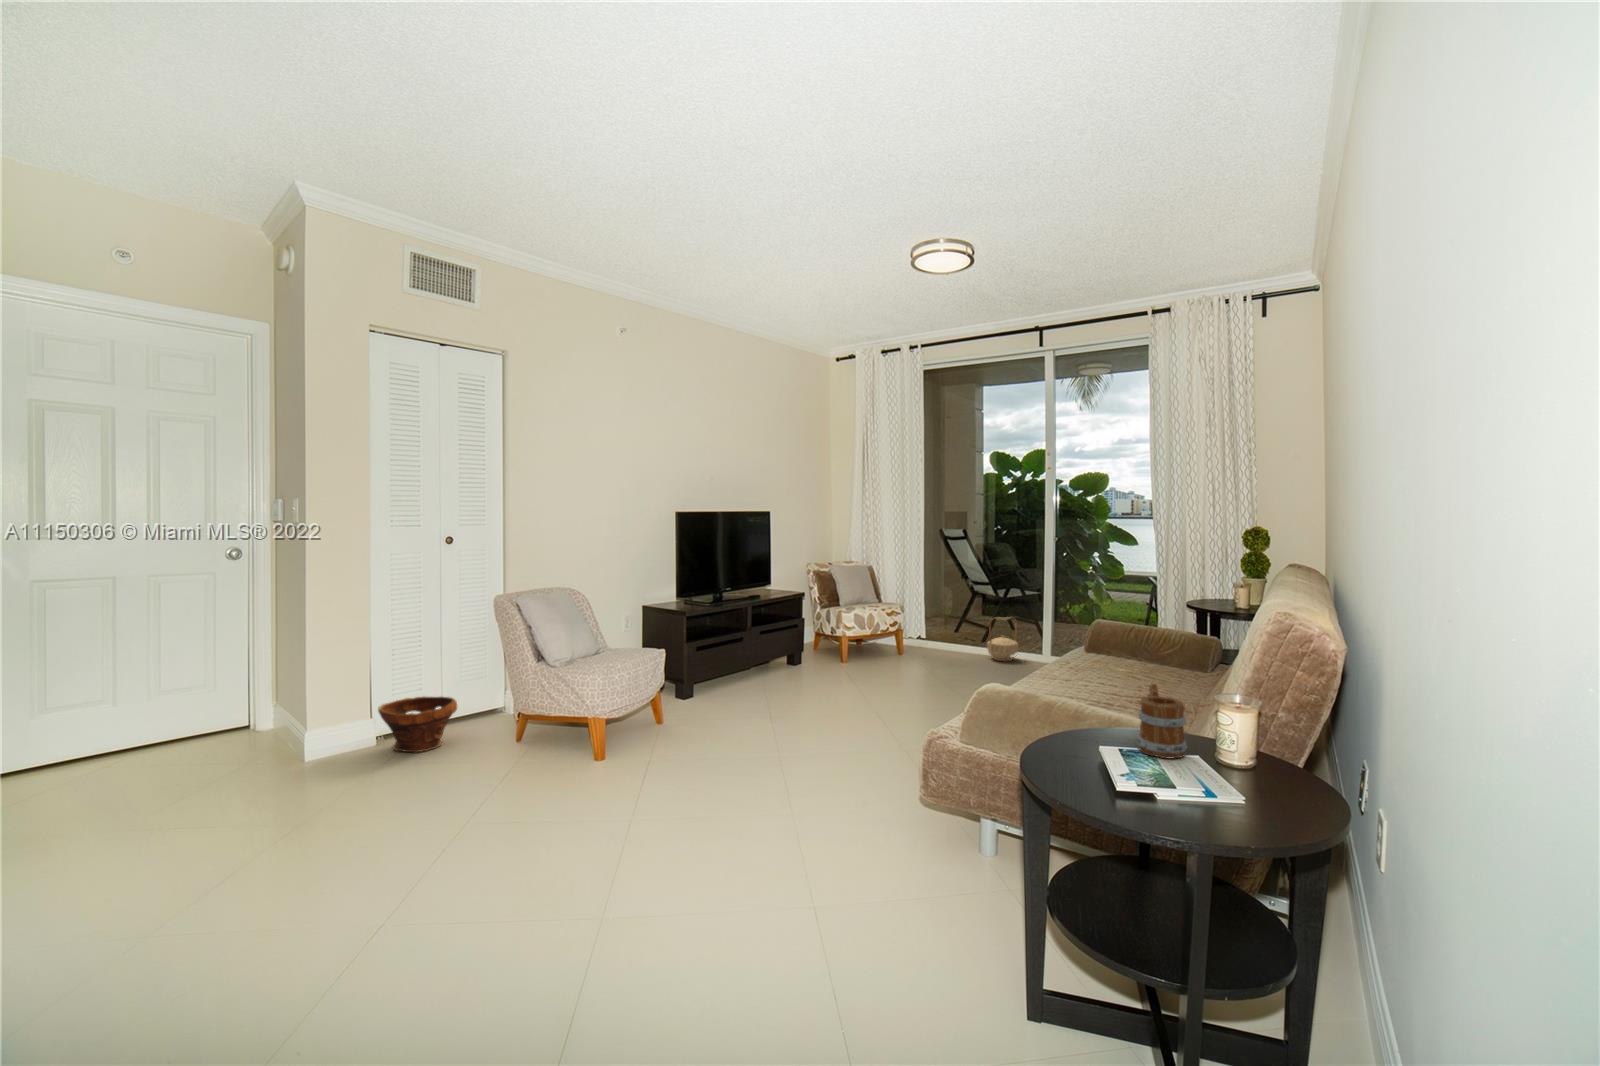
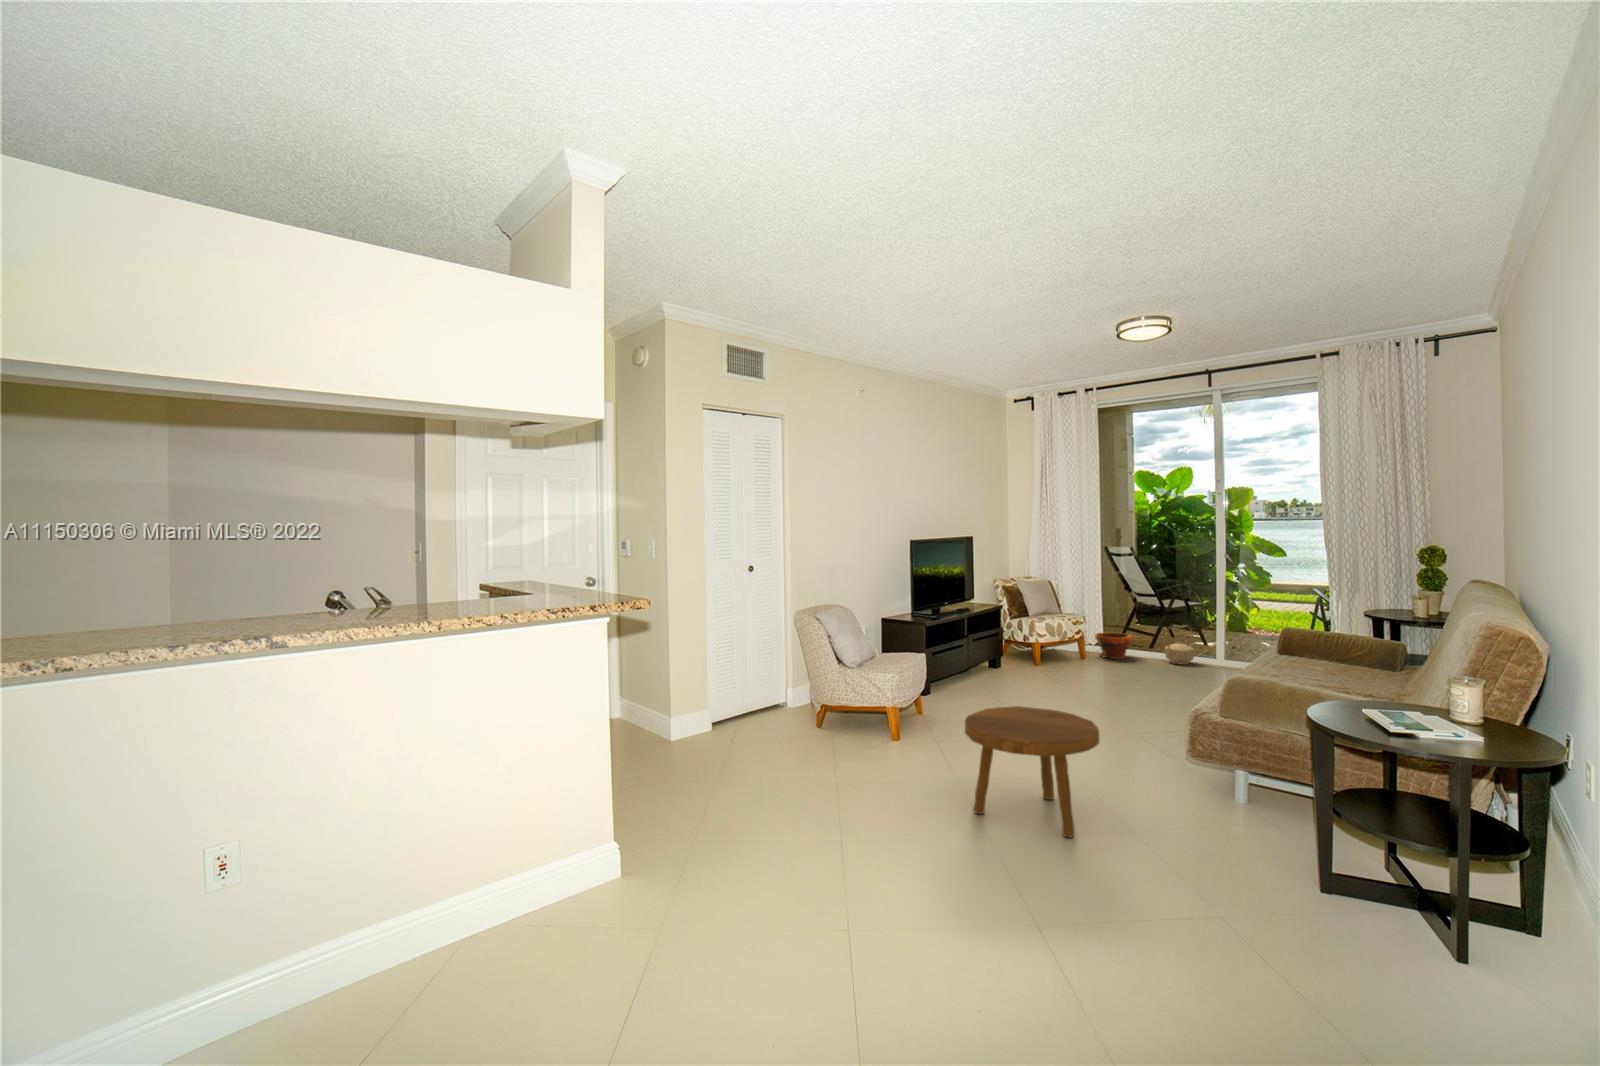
mug: present [1137,684,1187,758] -> none [1379,673,1419,722]
planter: present [378,697,457,752] -> present [1094,632,1133,659]
footstool: none [594,726,785,930] -> present [965,706,1099,838]

